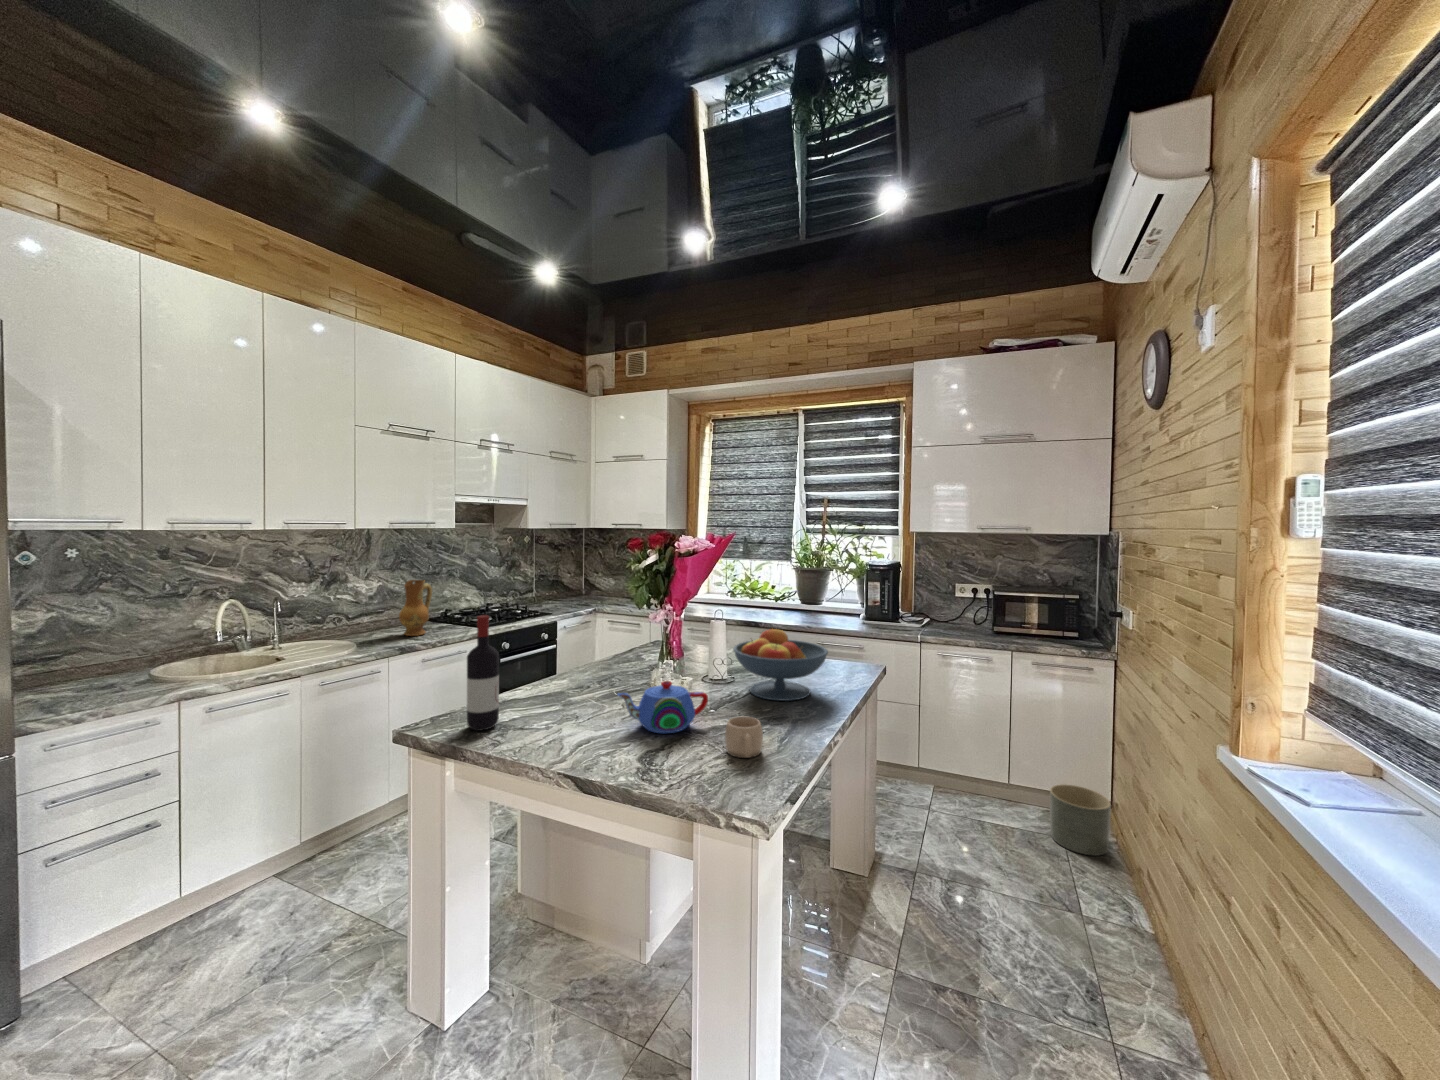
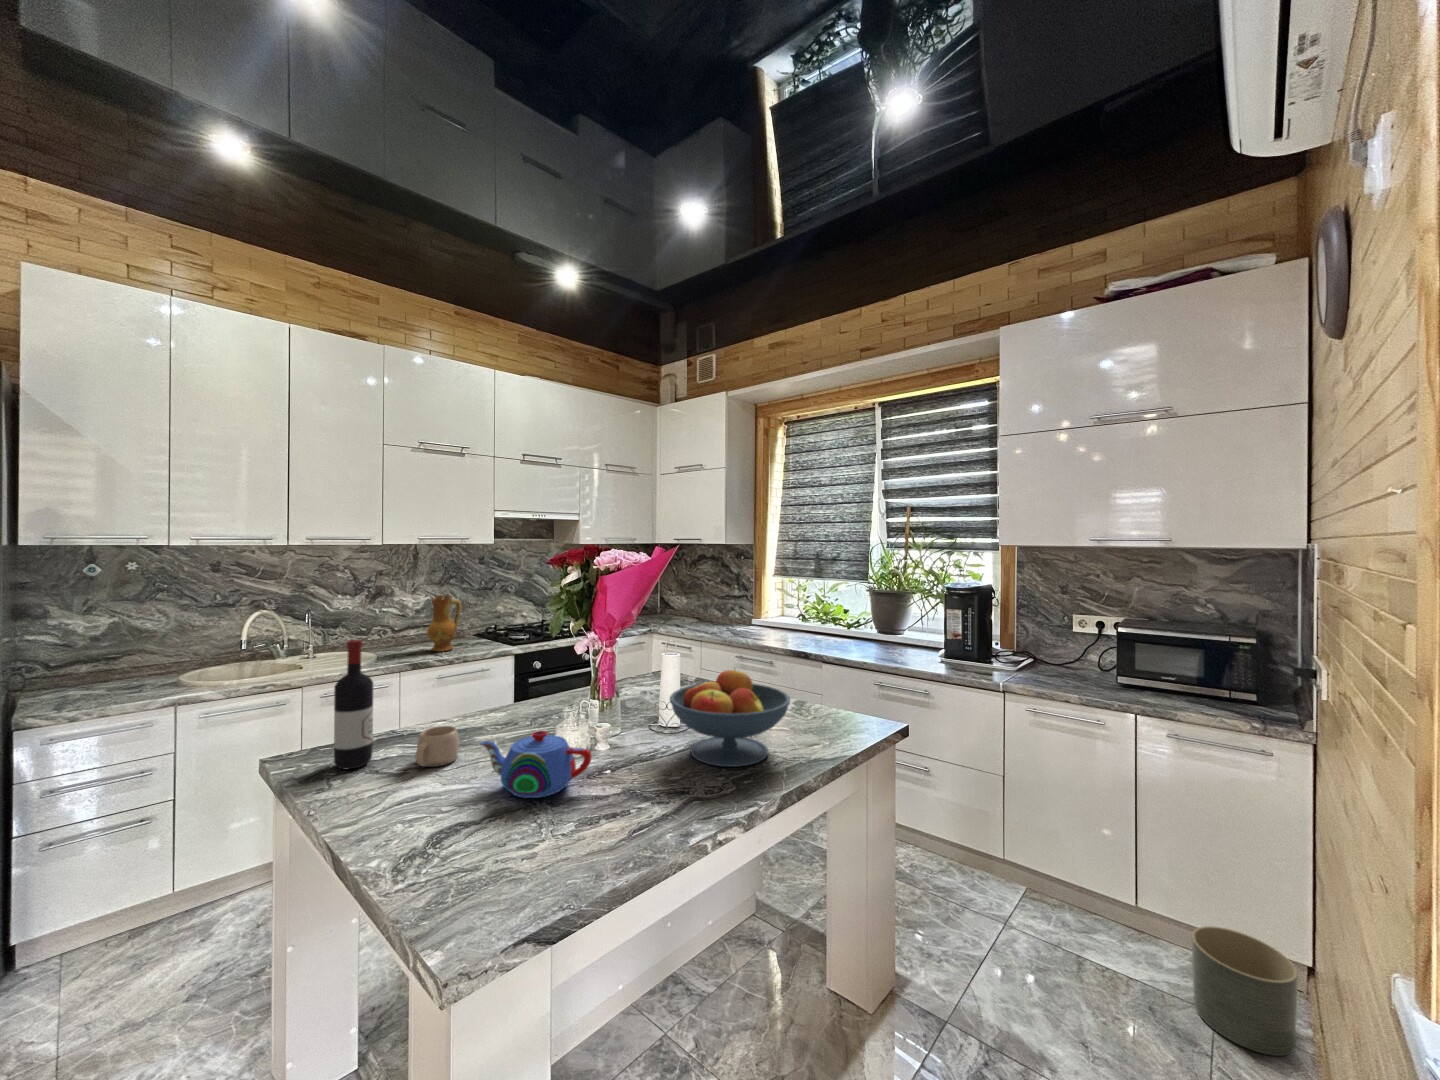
mug: present [725,717,763,758] -> present [416,726,459,767]

